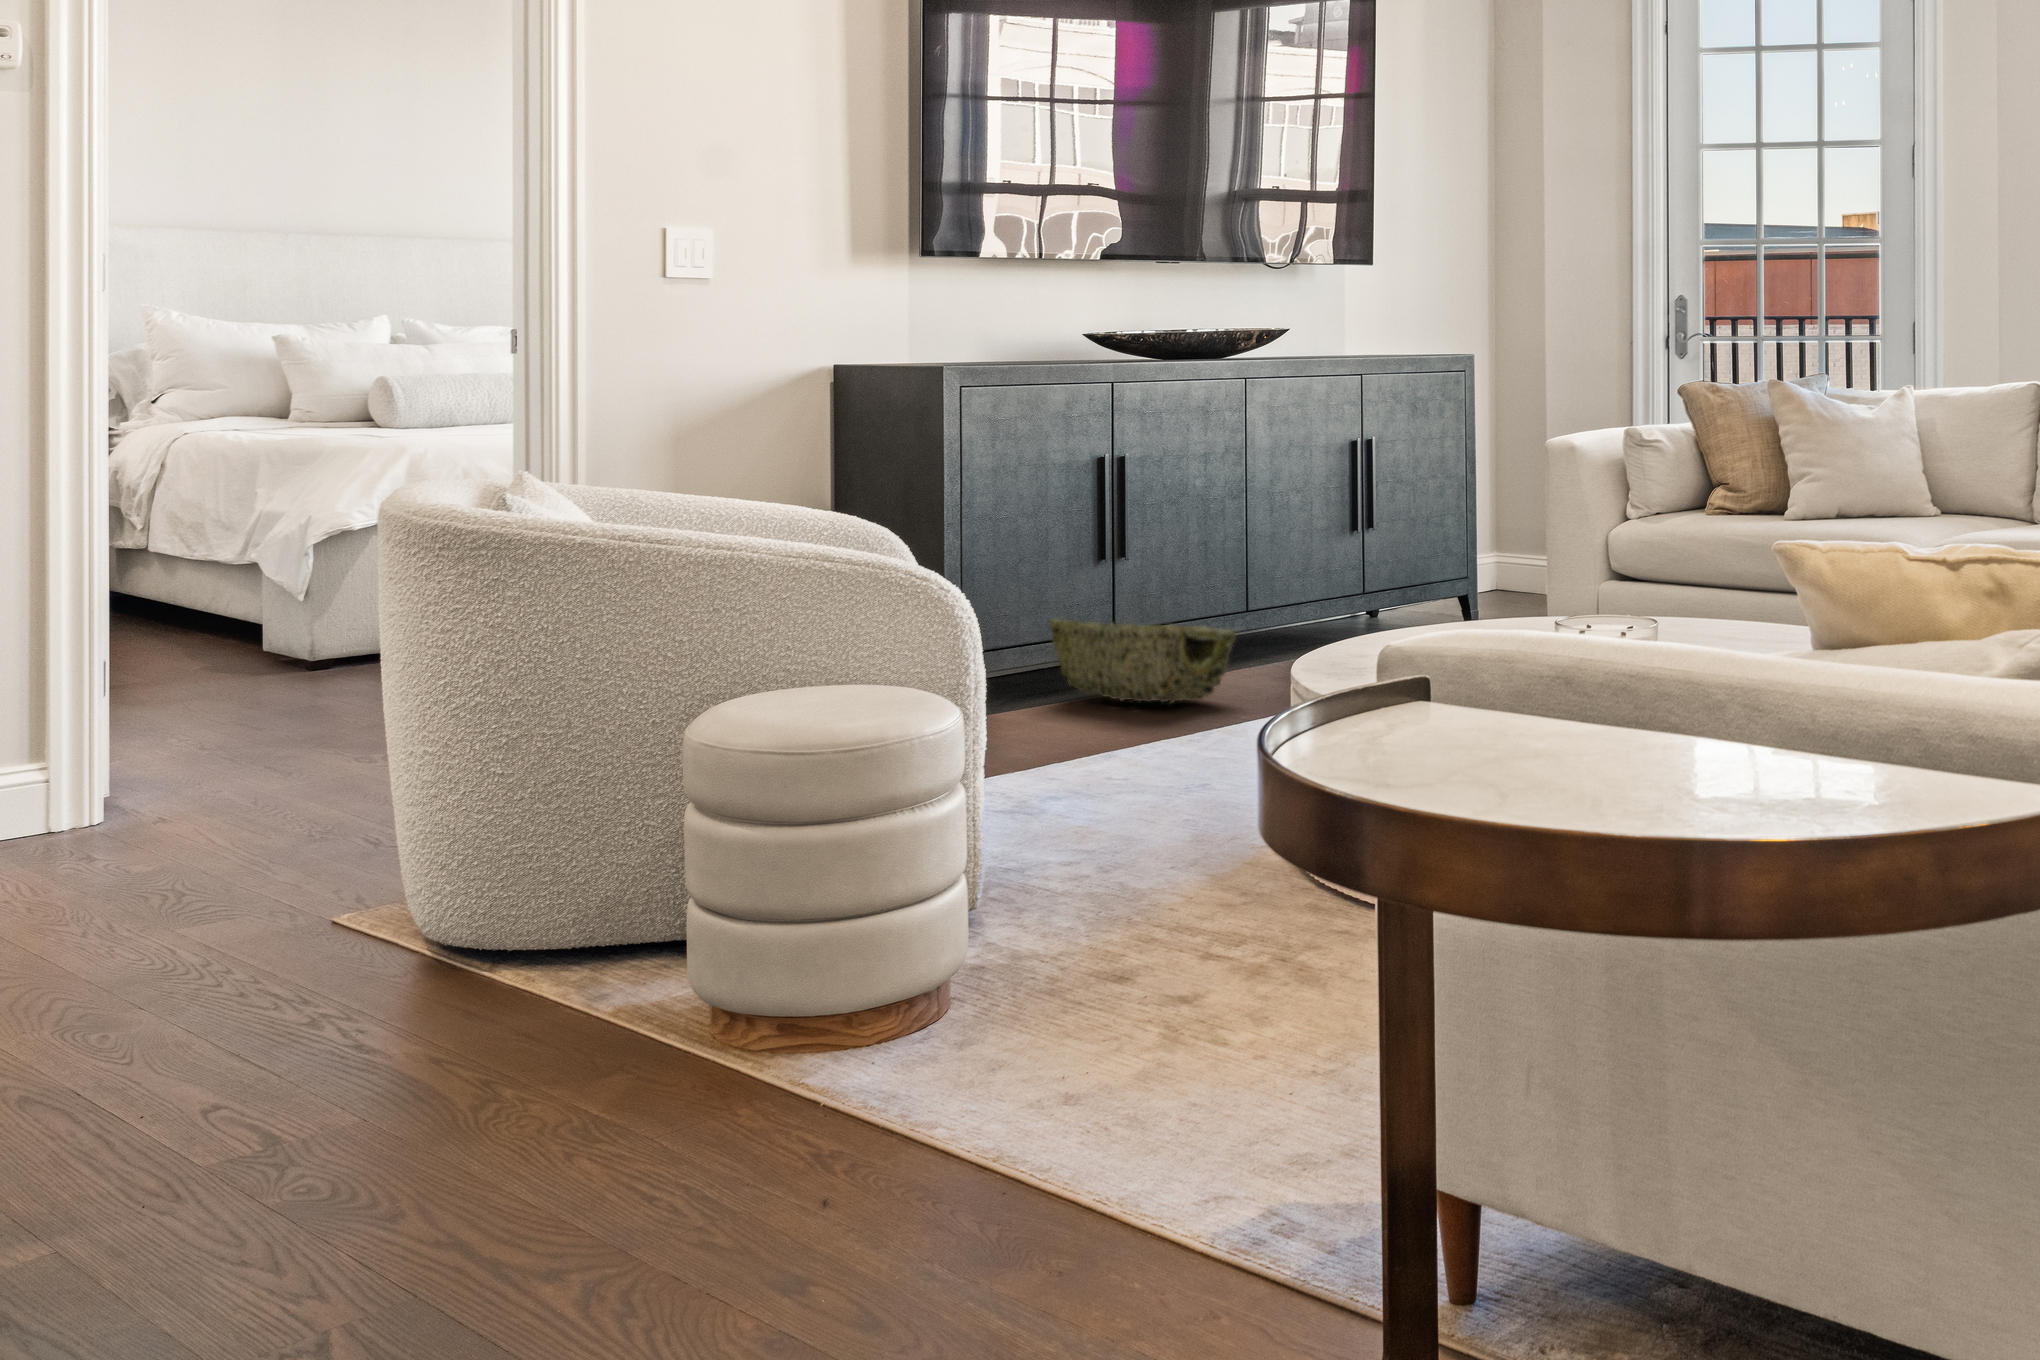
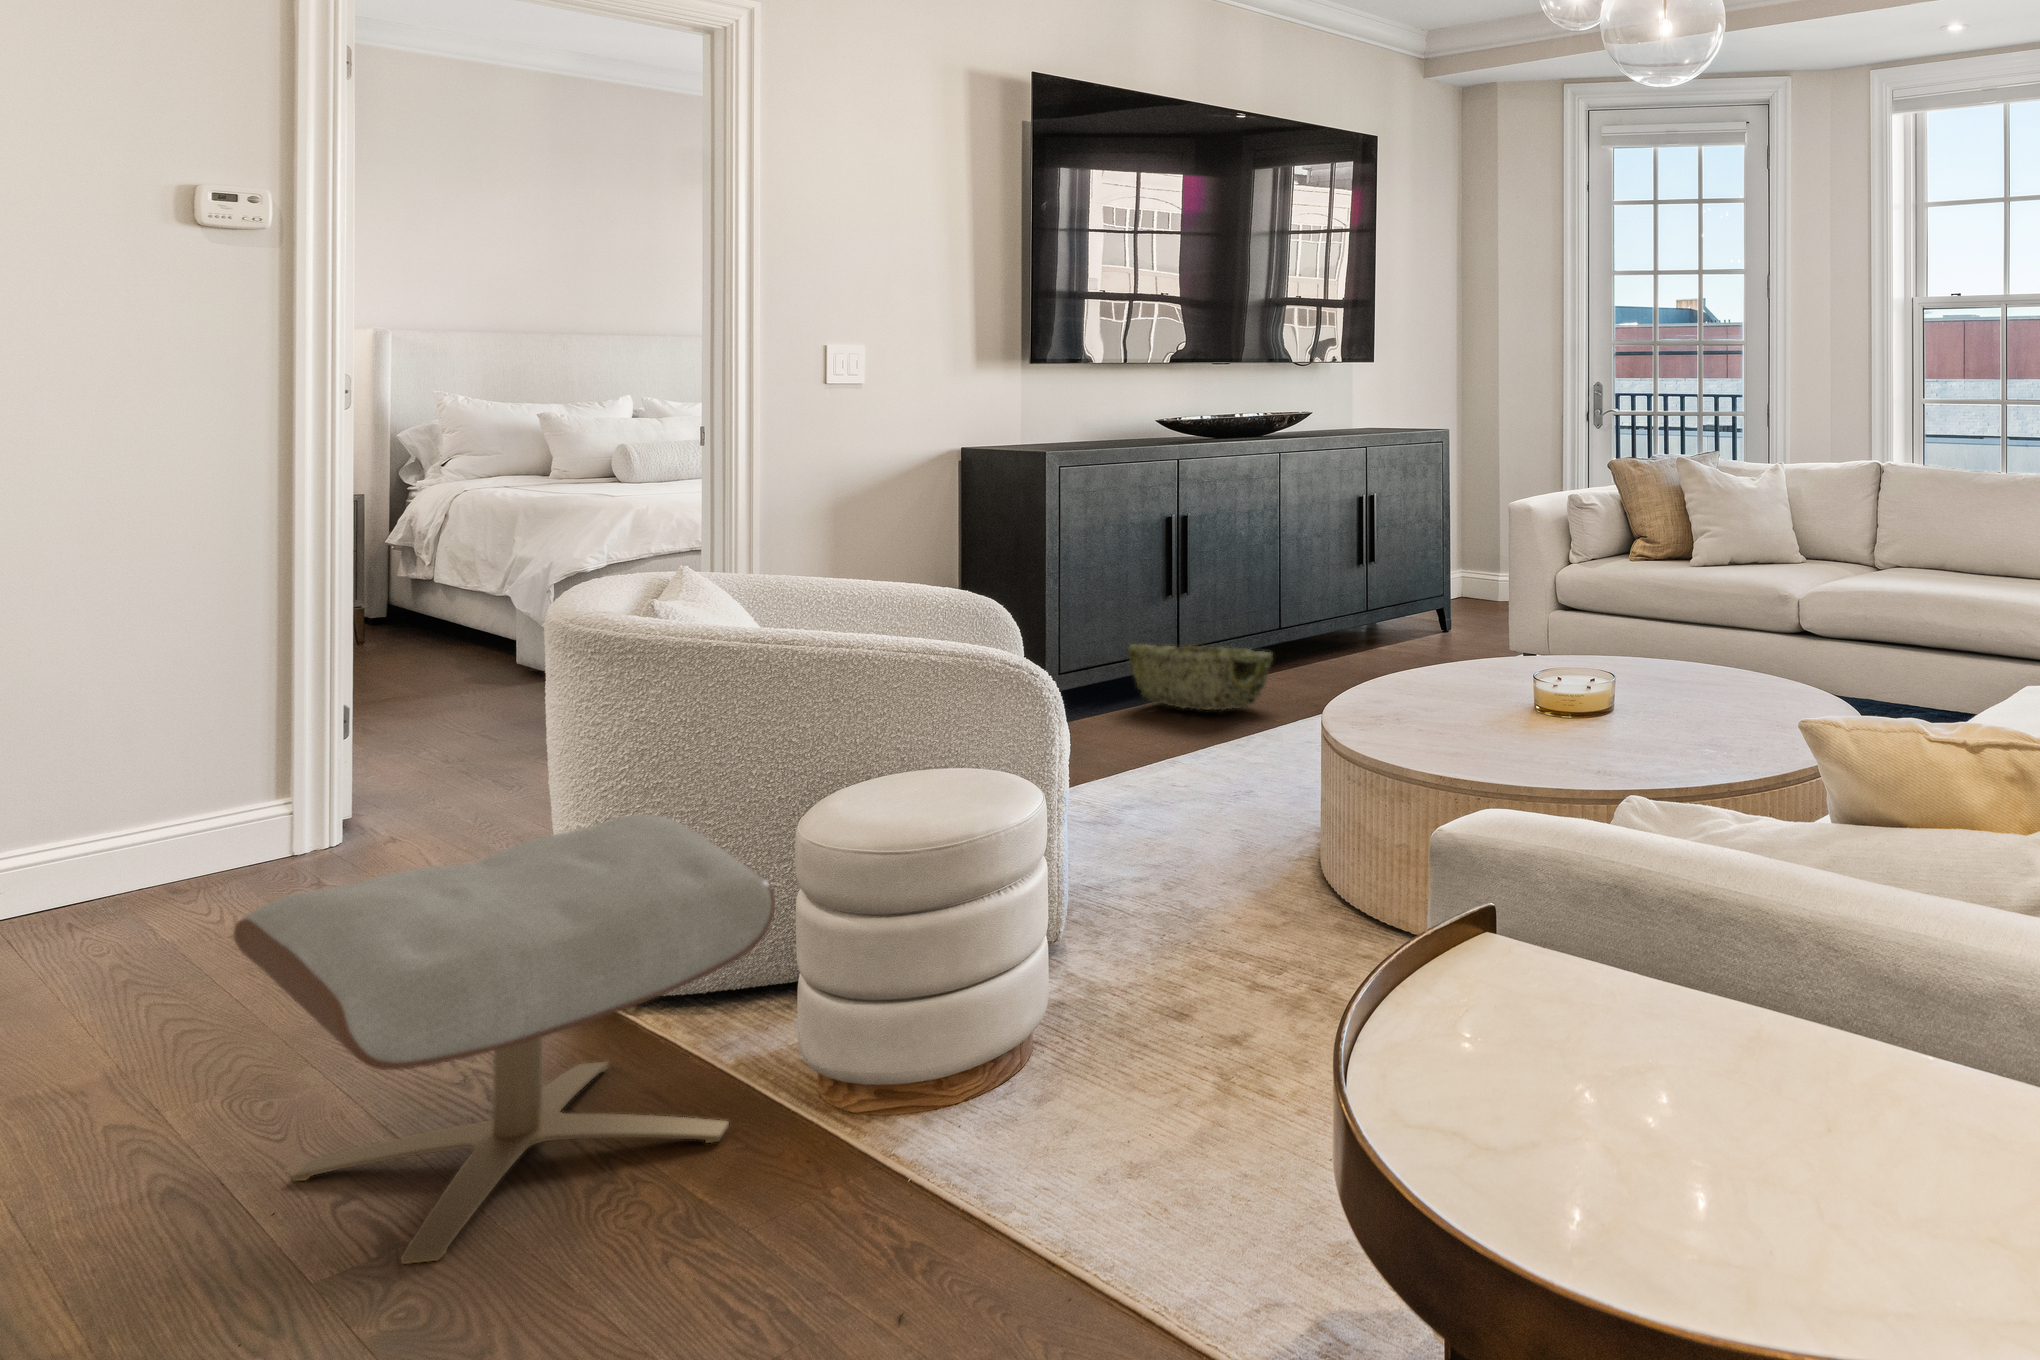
ottoman: none [91,721,662,1151] -> present [233,814,775,1264]

